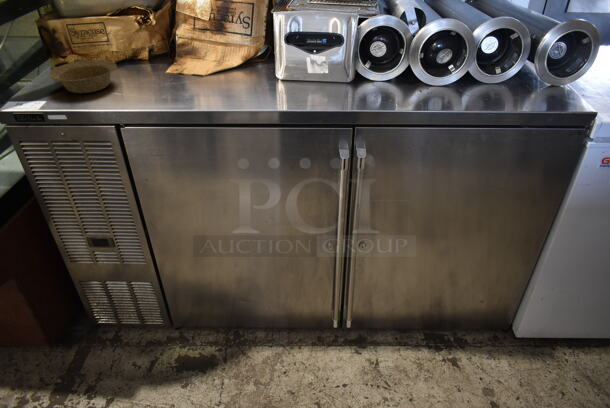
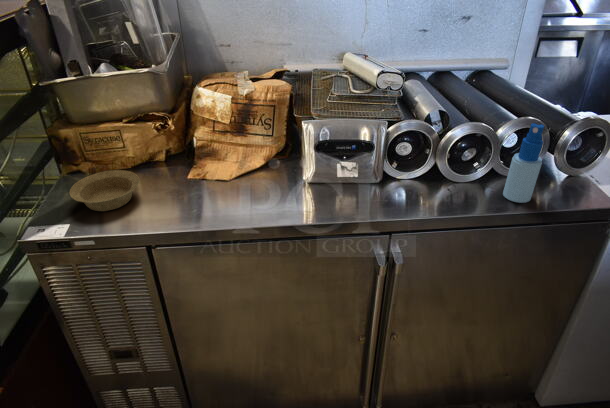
spray bottle: none [474,15,516,103] -> present [503,123,544,203]

